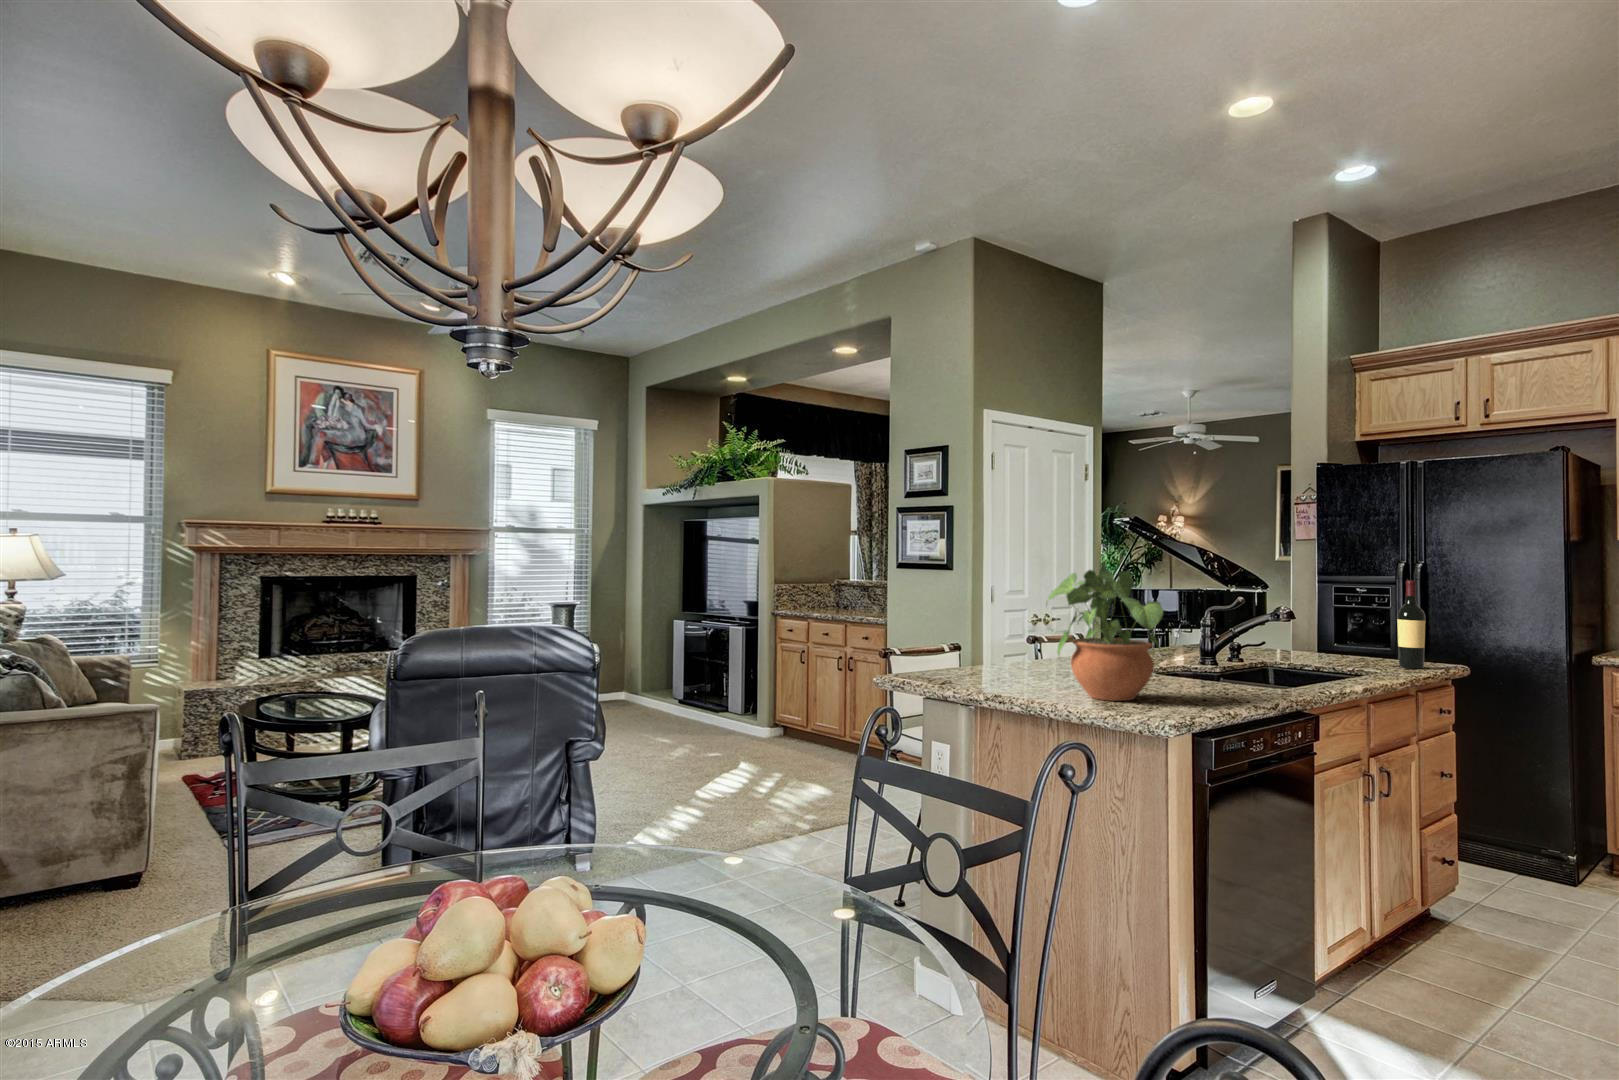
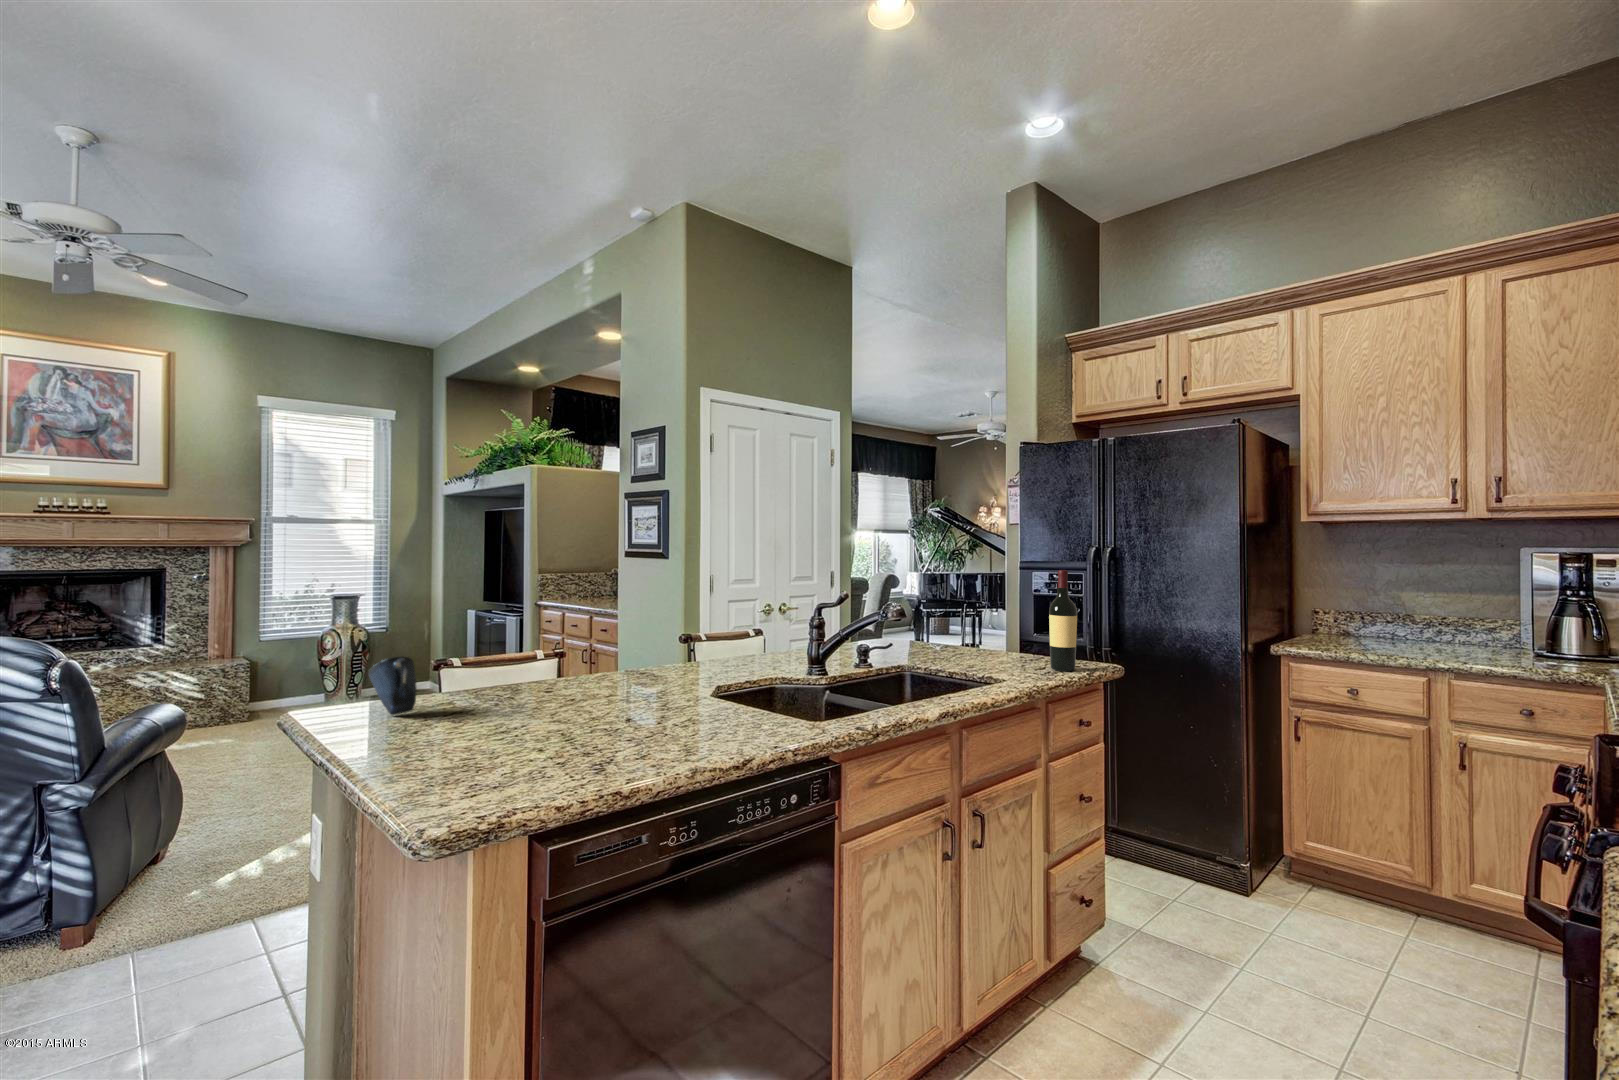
potted plant: present [1047,560,1163,701] -> none [455,548,607,752]
mug: none [926,638,965,682] -> present [368,656,417,715]

